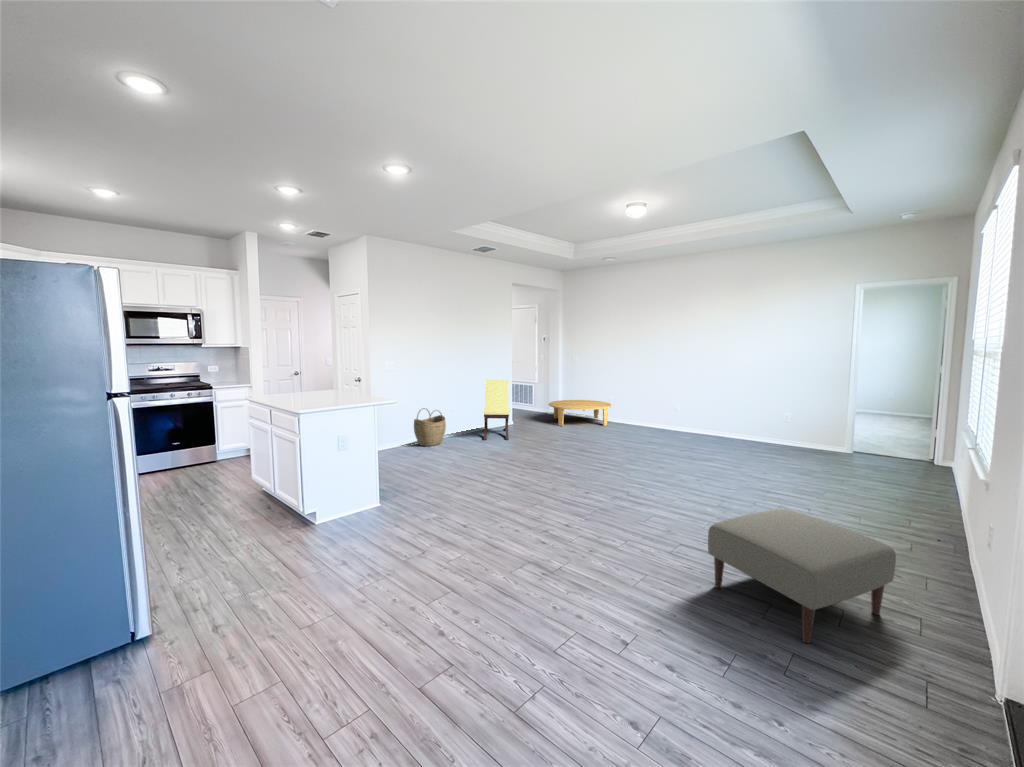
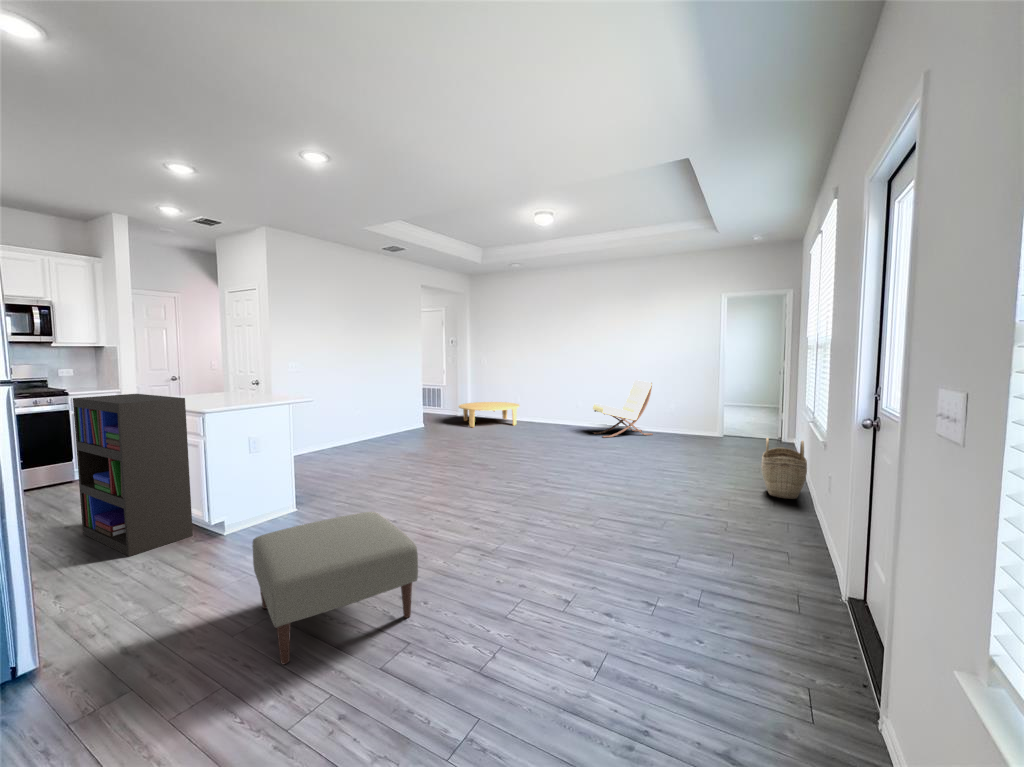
lounge chair: present [484,380,509,440] -> present [593,380,653,437]
bookshelf: none [205,392,292,536] -> present [73,394,193,556]
woven basket: present [414,408,446,446] -> present [761,438,807,499]
ottoman: present [708,509,896,643] -> present [252,512,418,665]

